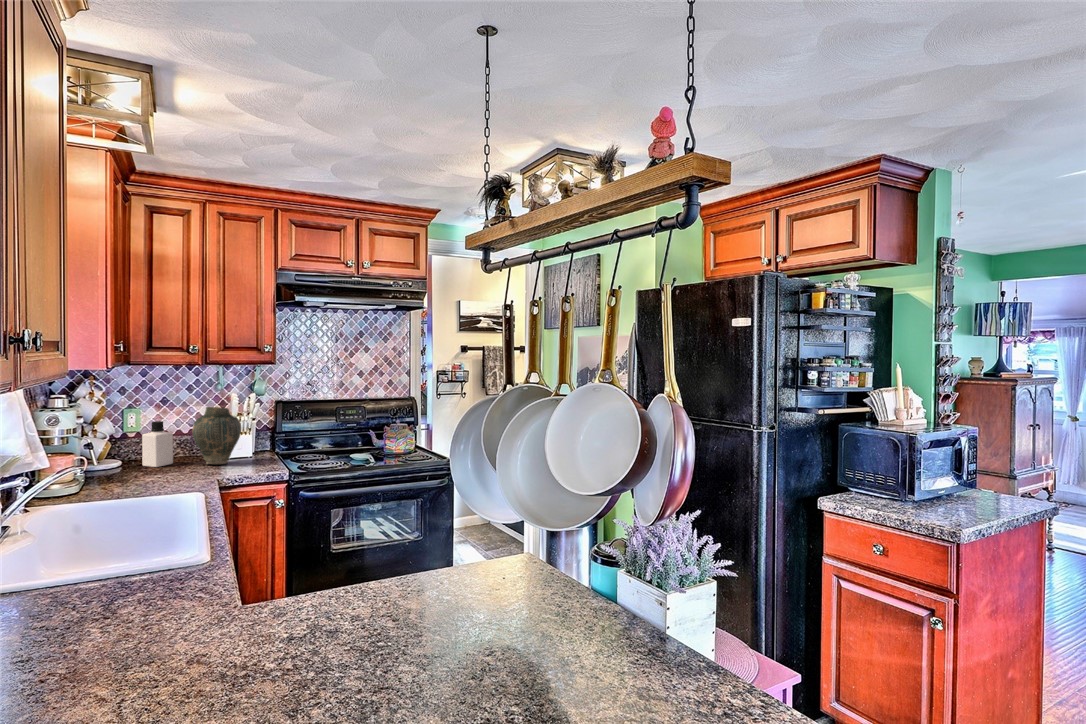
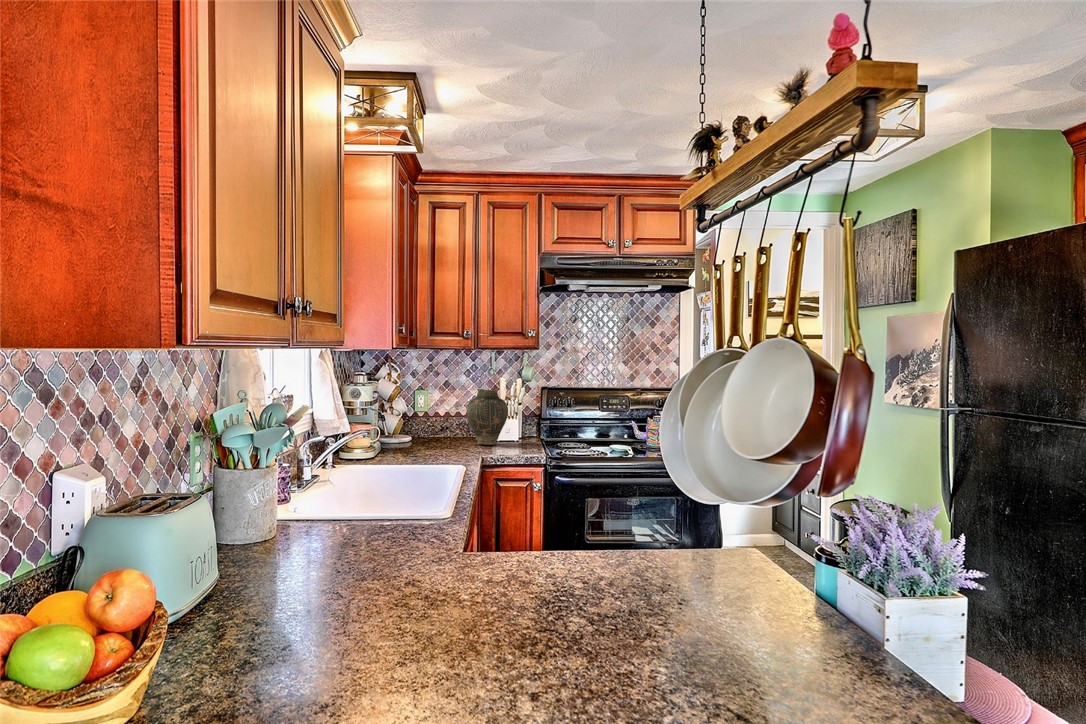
bottle: present [142,421,173,467] -> none [428,401,452,443]

